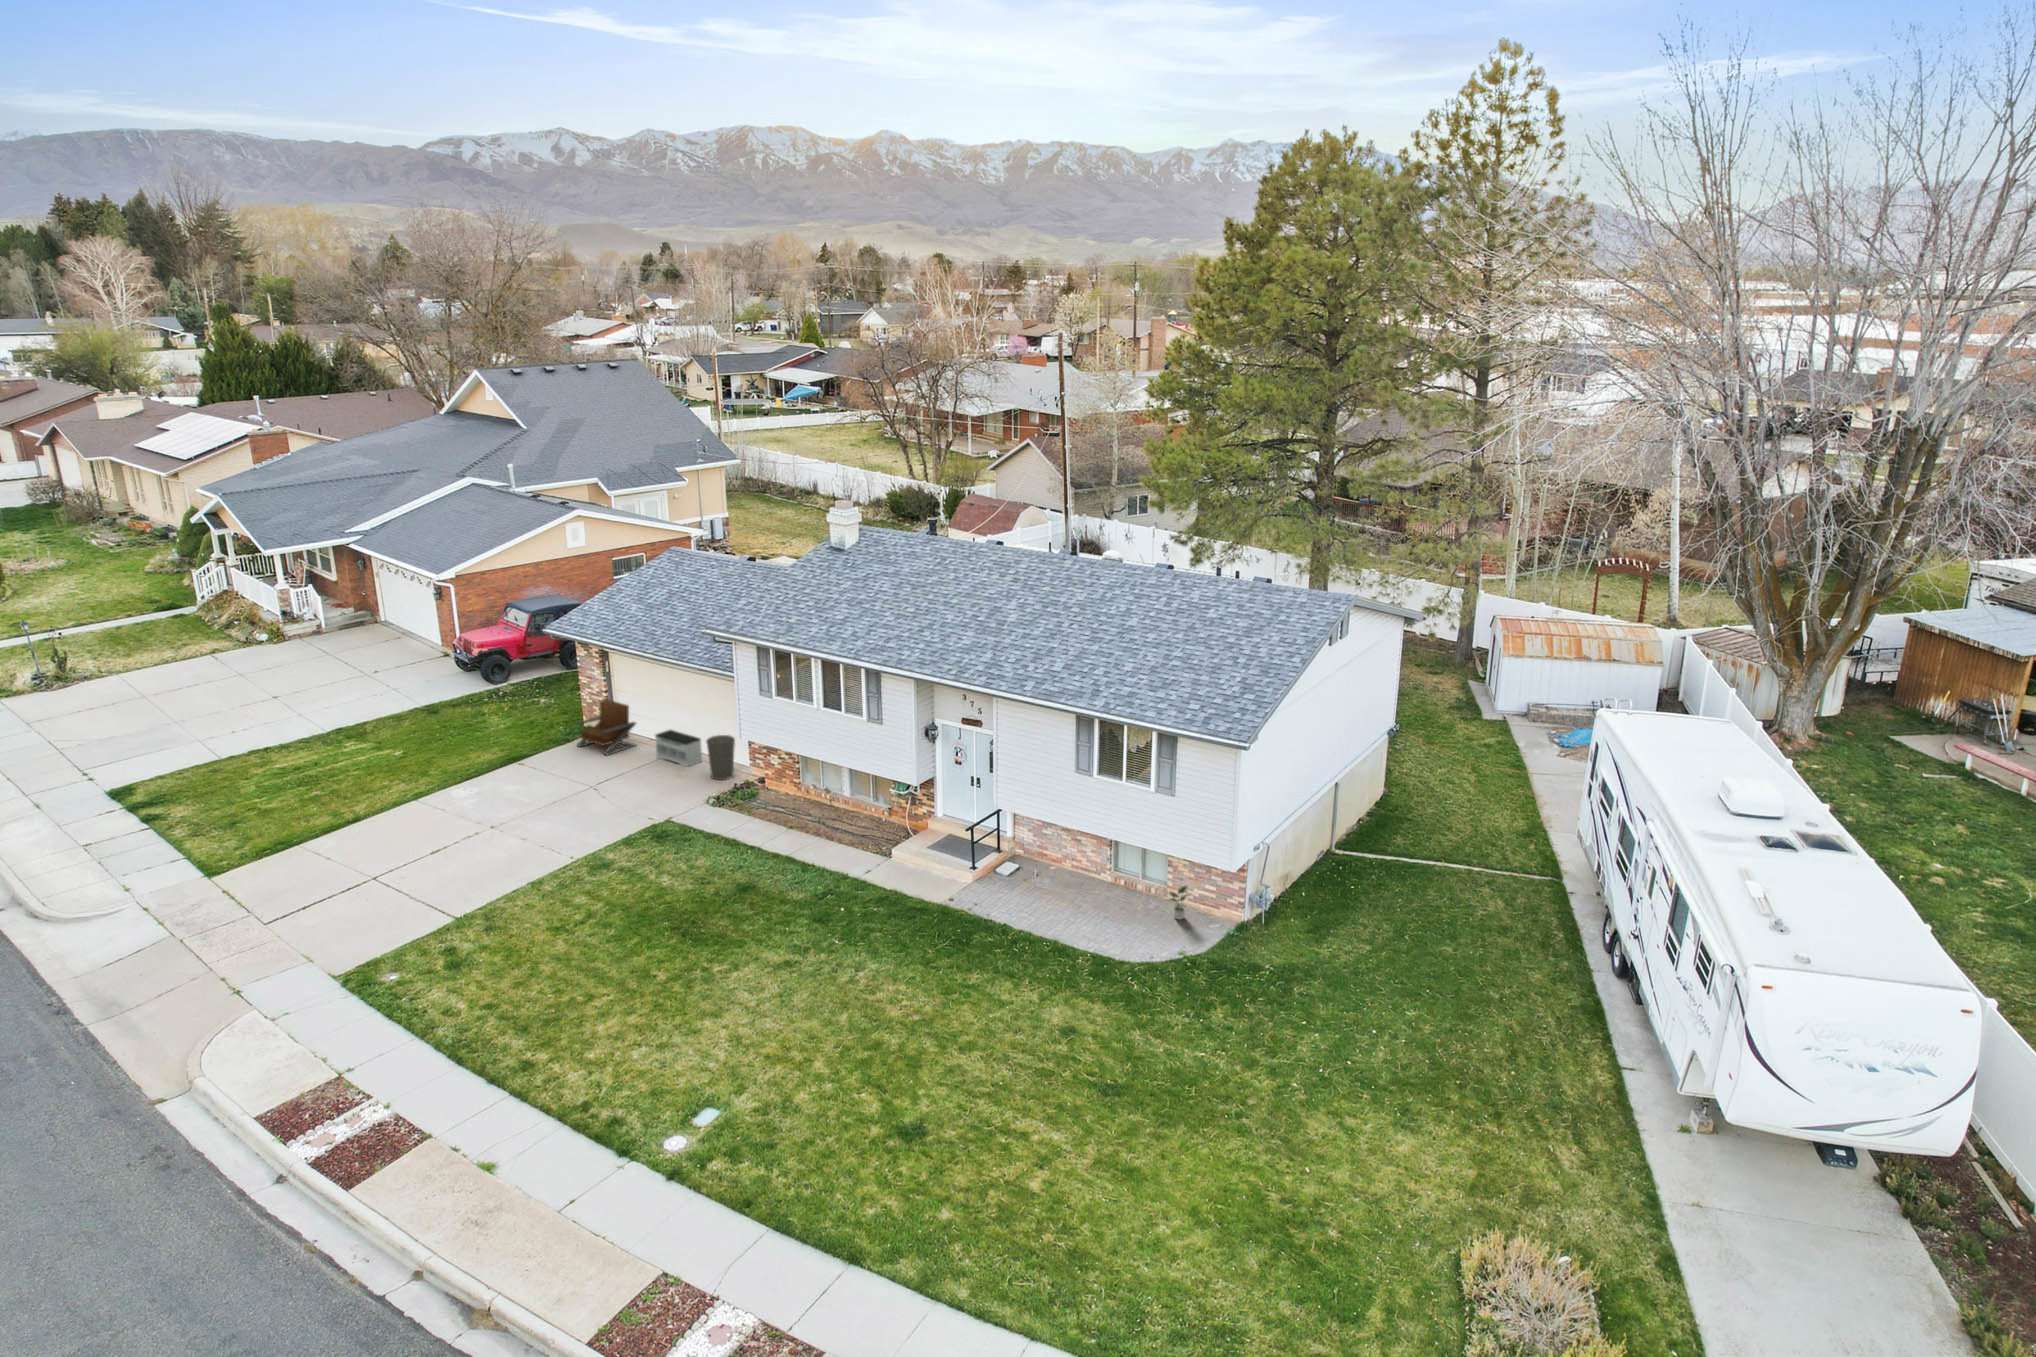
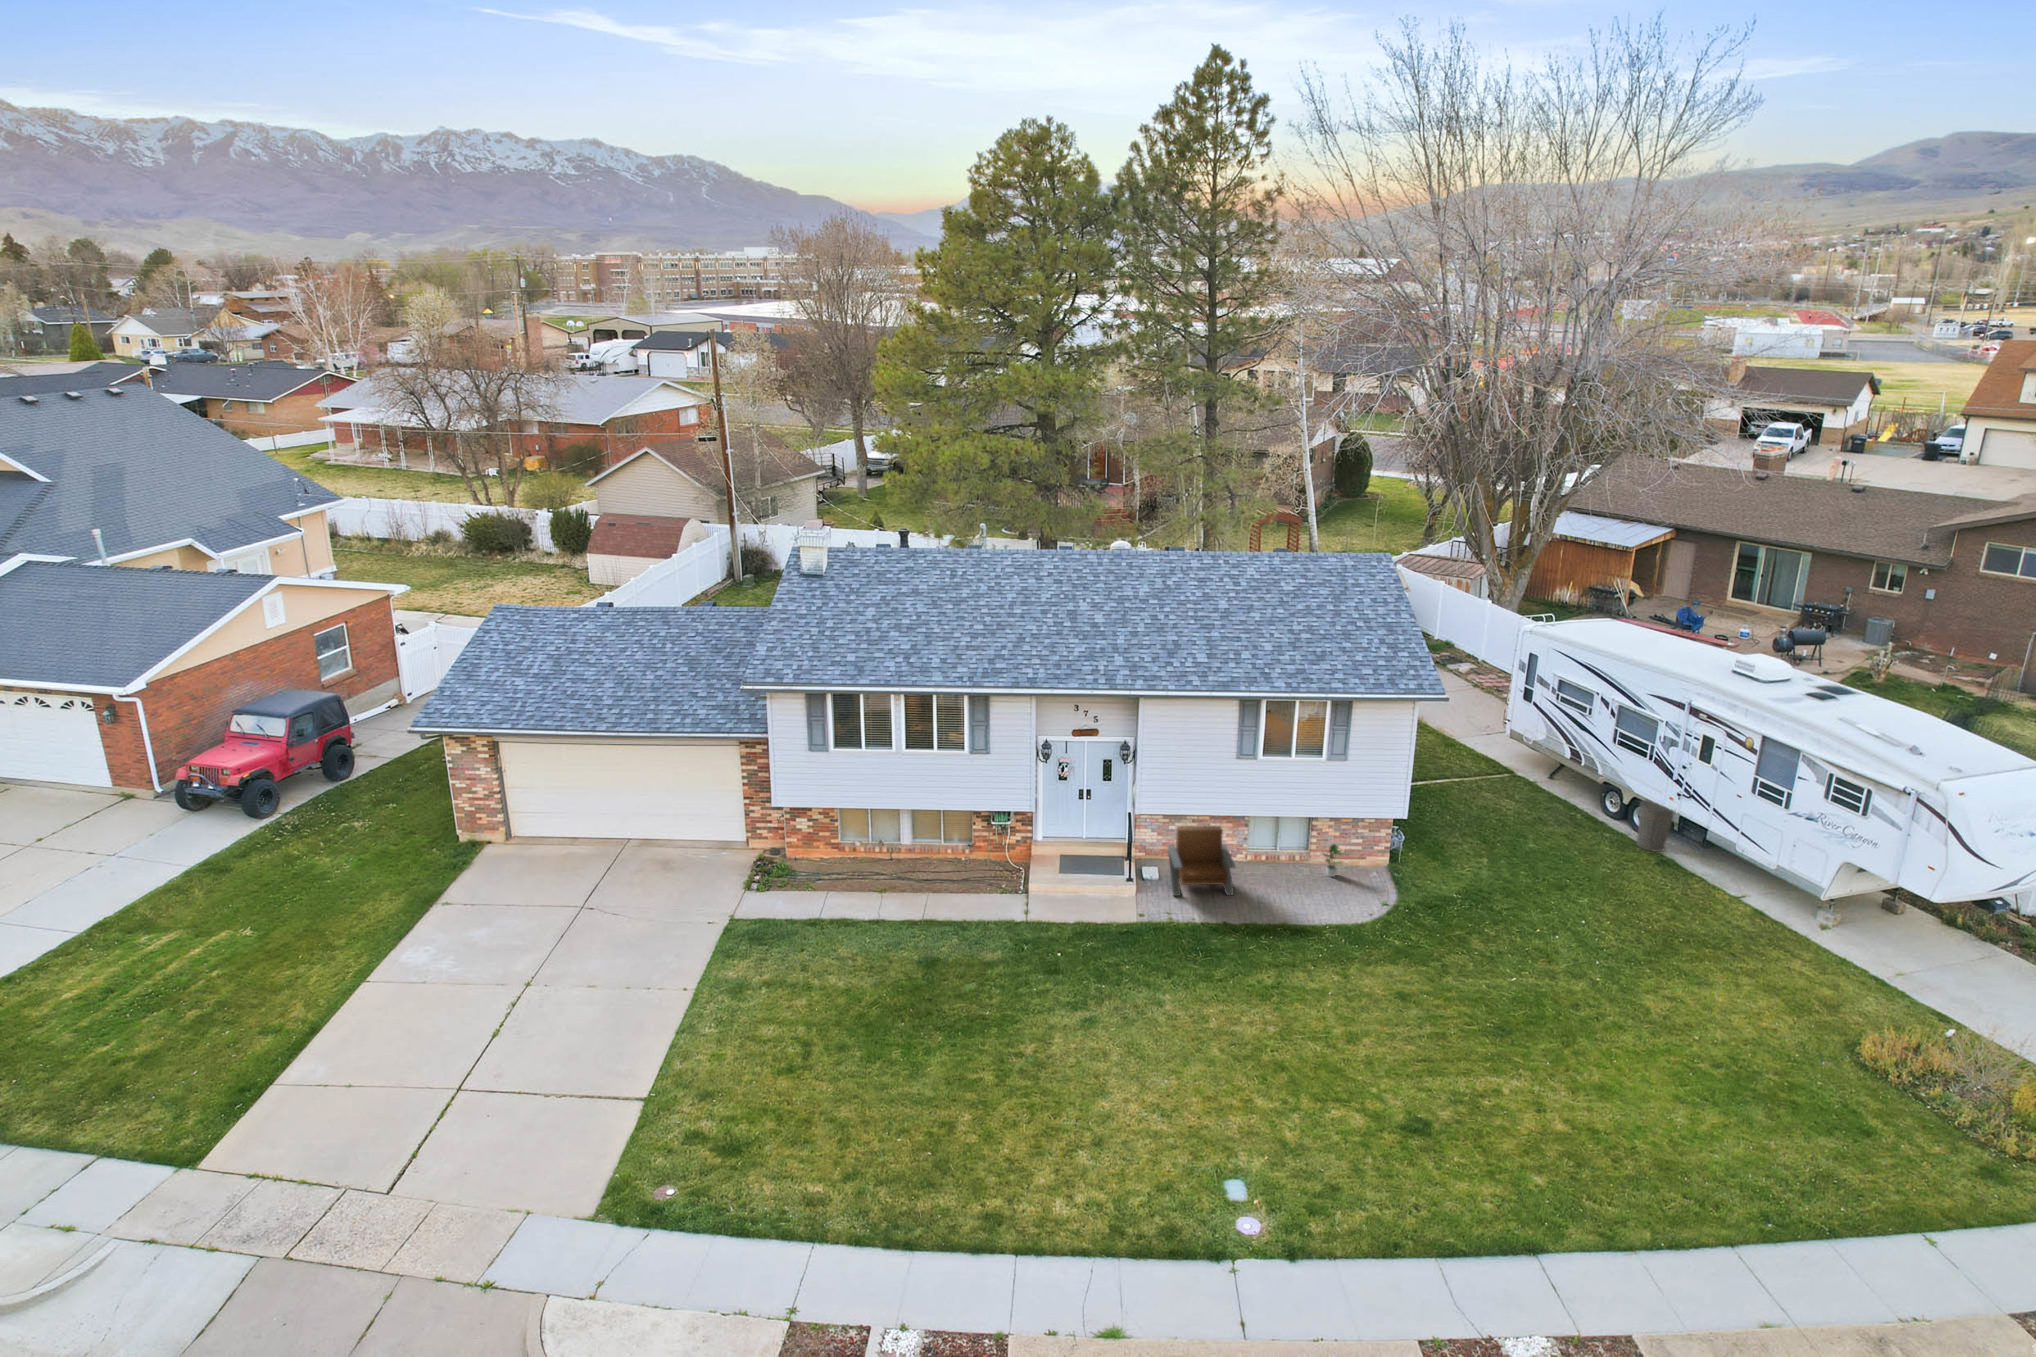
lounge chair: present [576,699,636,755] -> present [1167,826,1235,896]
bench: present [655,730,702,767] -> none [605,819,669,857]
trash can: present [706,735,735,780] -> present [1636,799,1674,852]

